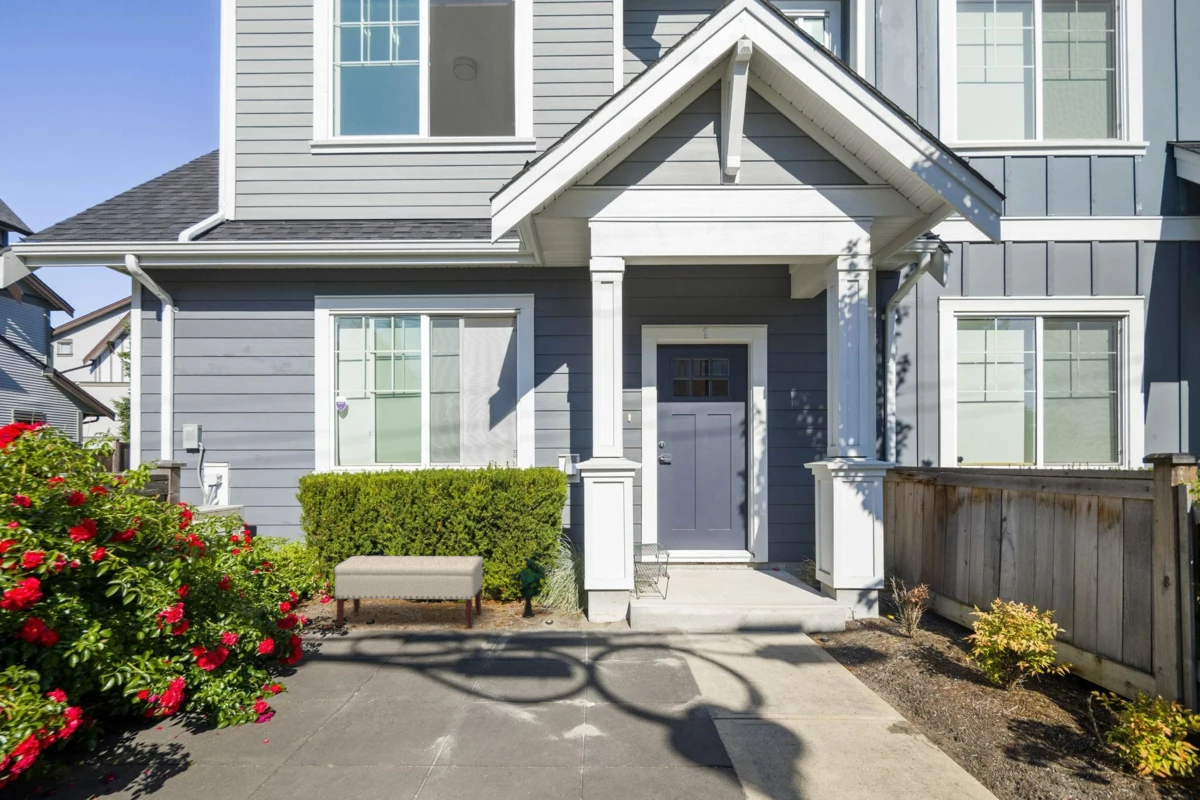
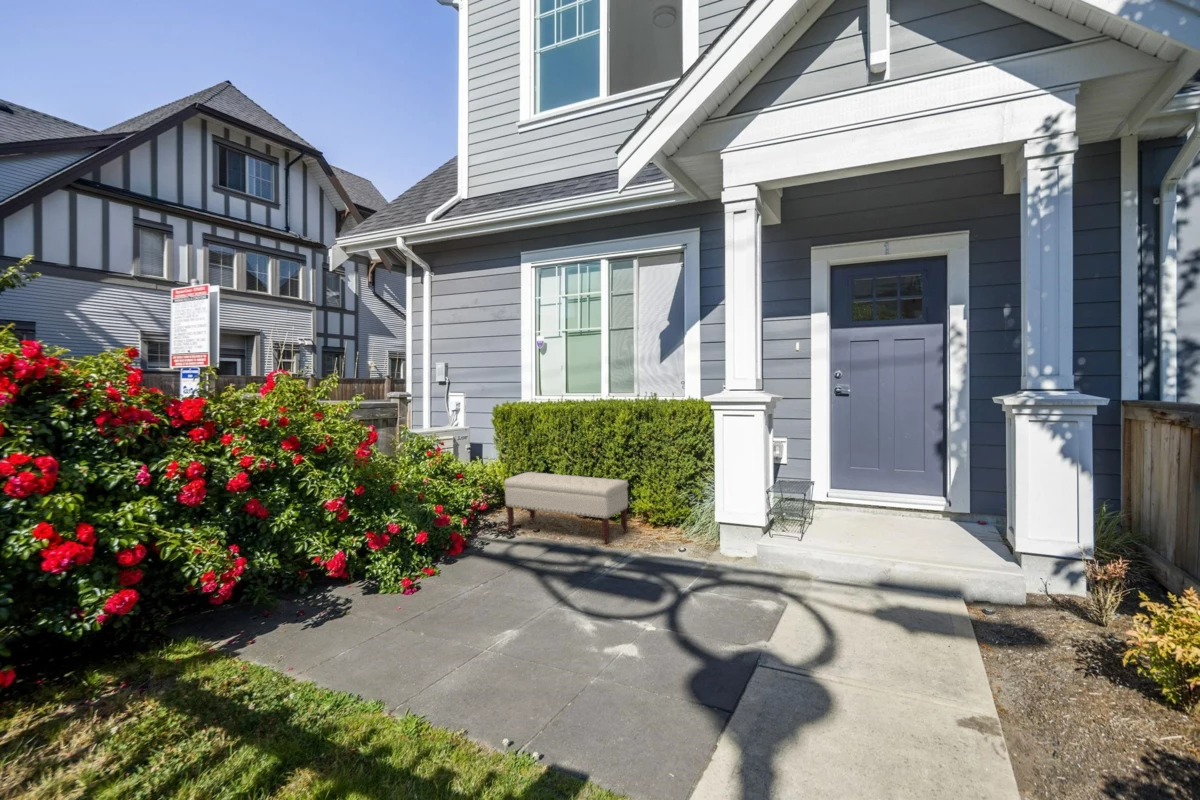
decorative plant: present [512,552,547,618] -> none [647,479,684,541]

